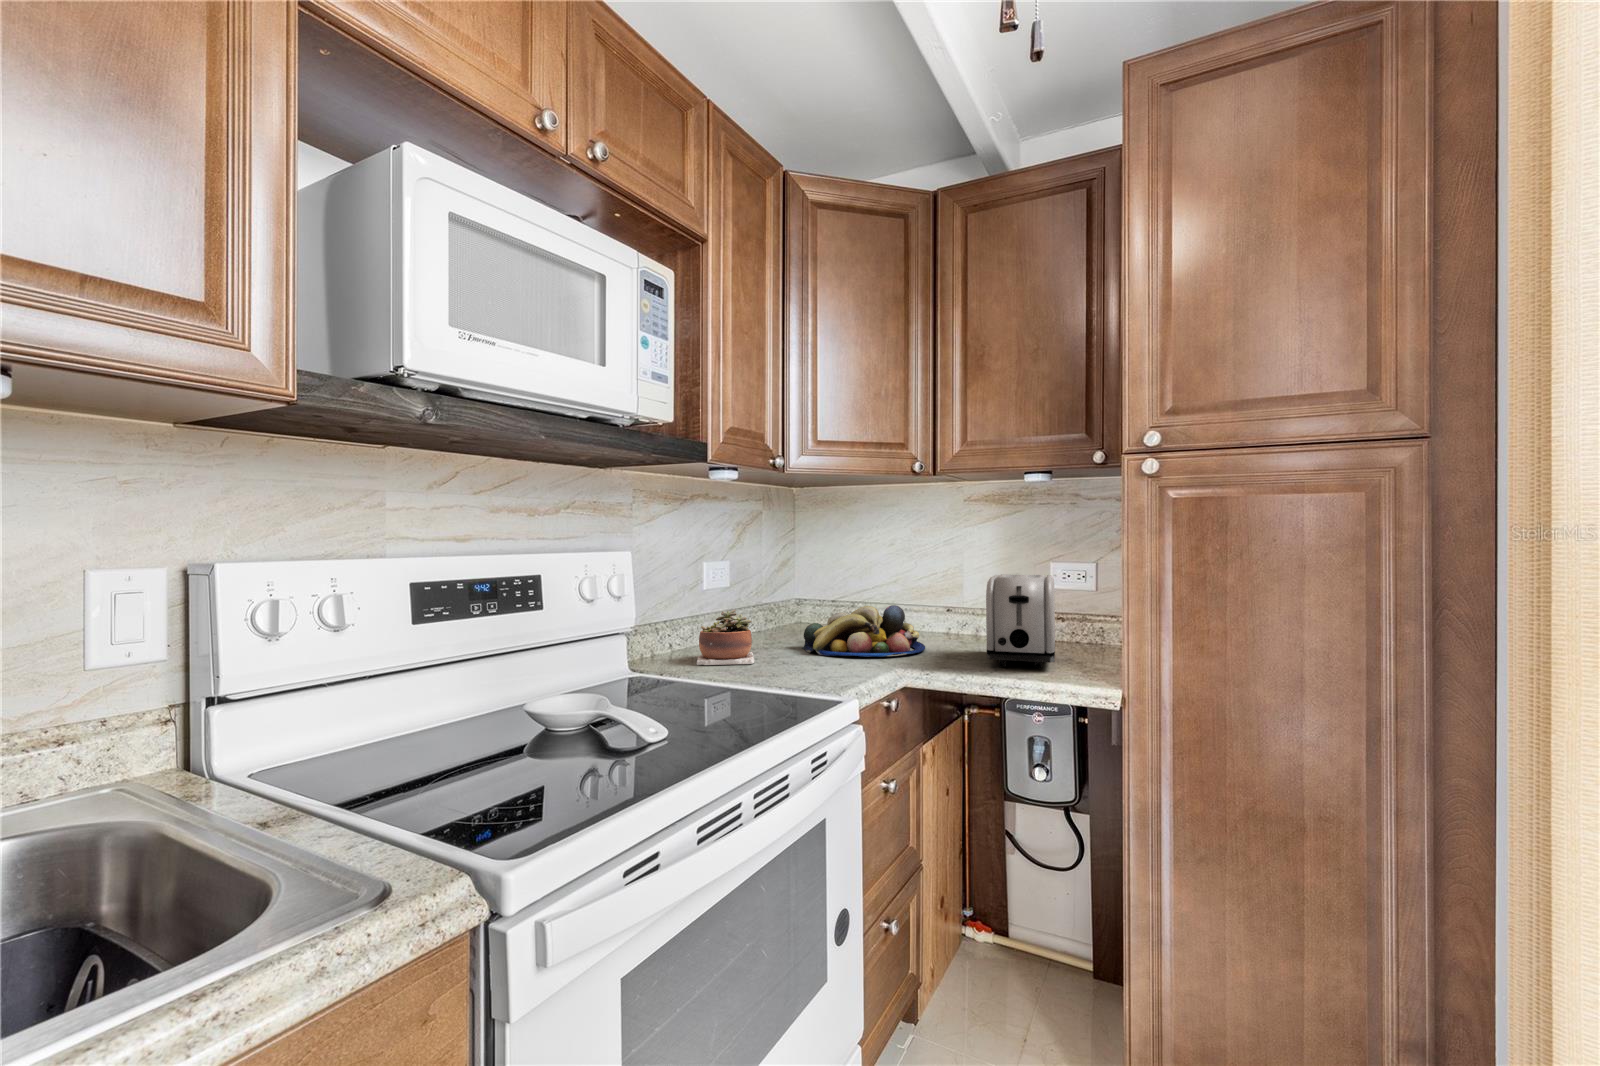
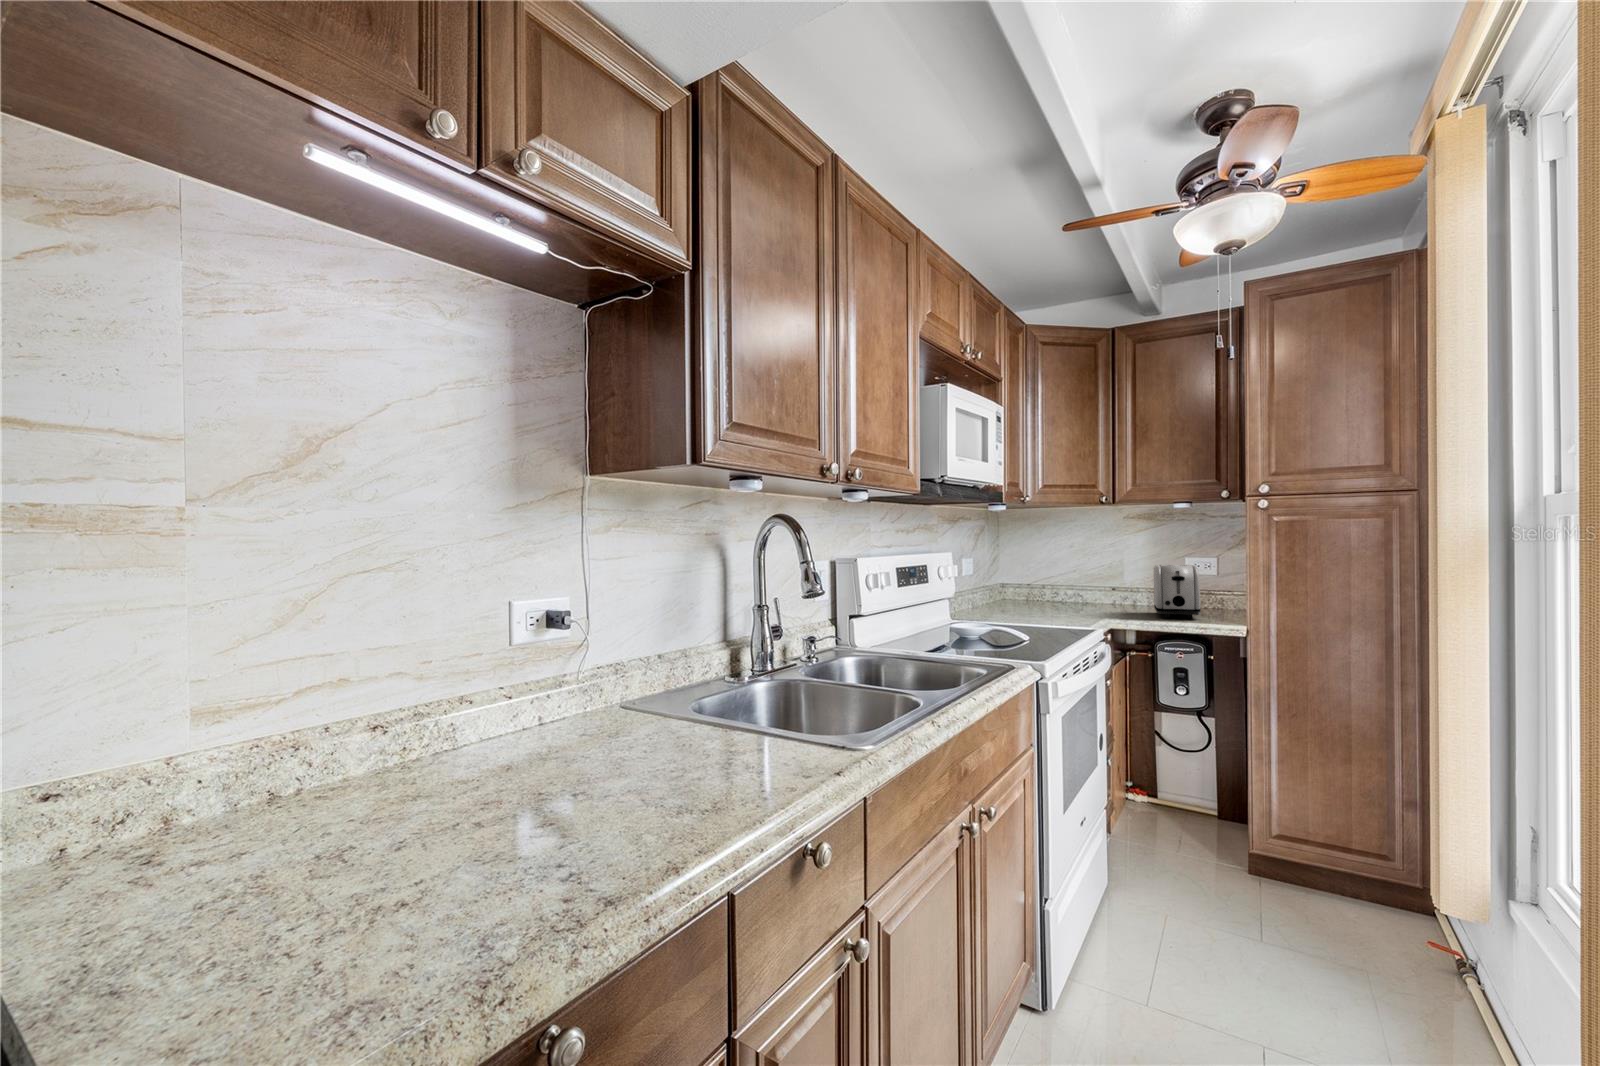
fruit bowl: present [802,605,925,657] -> none [1027,585,1109,614]
succulent plant: present [697,610,754,665] -> none [974,586,1014,617]

